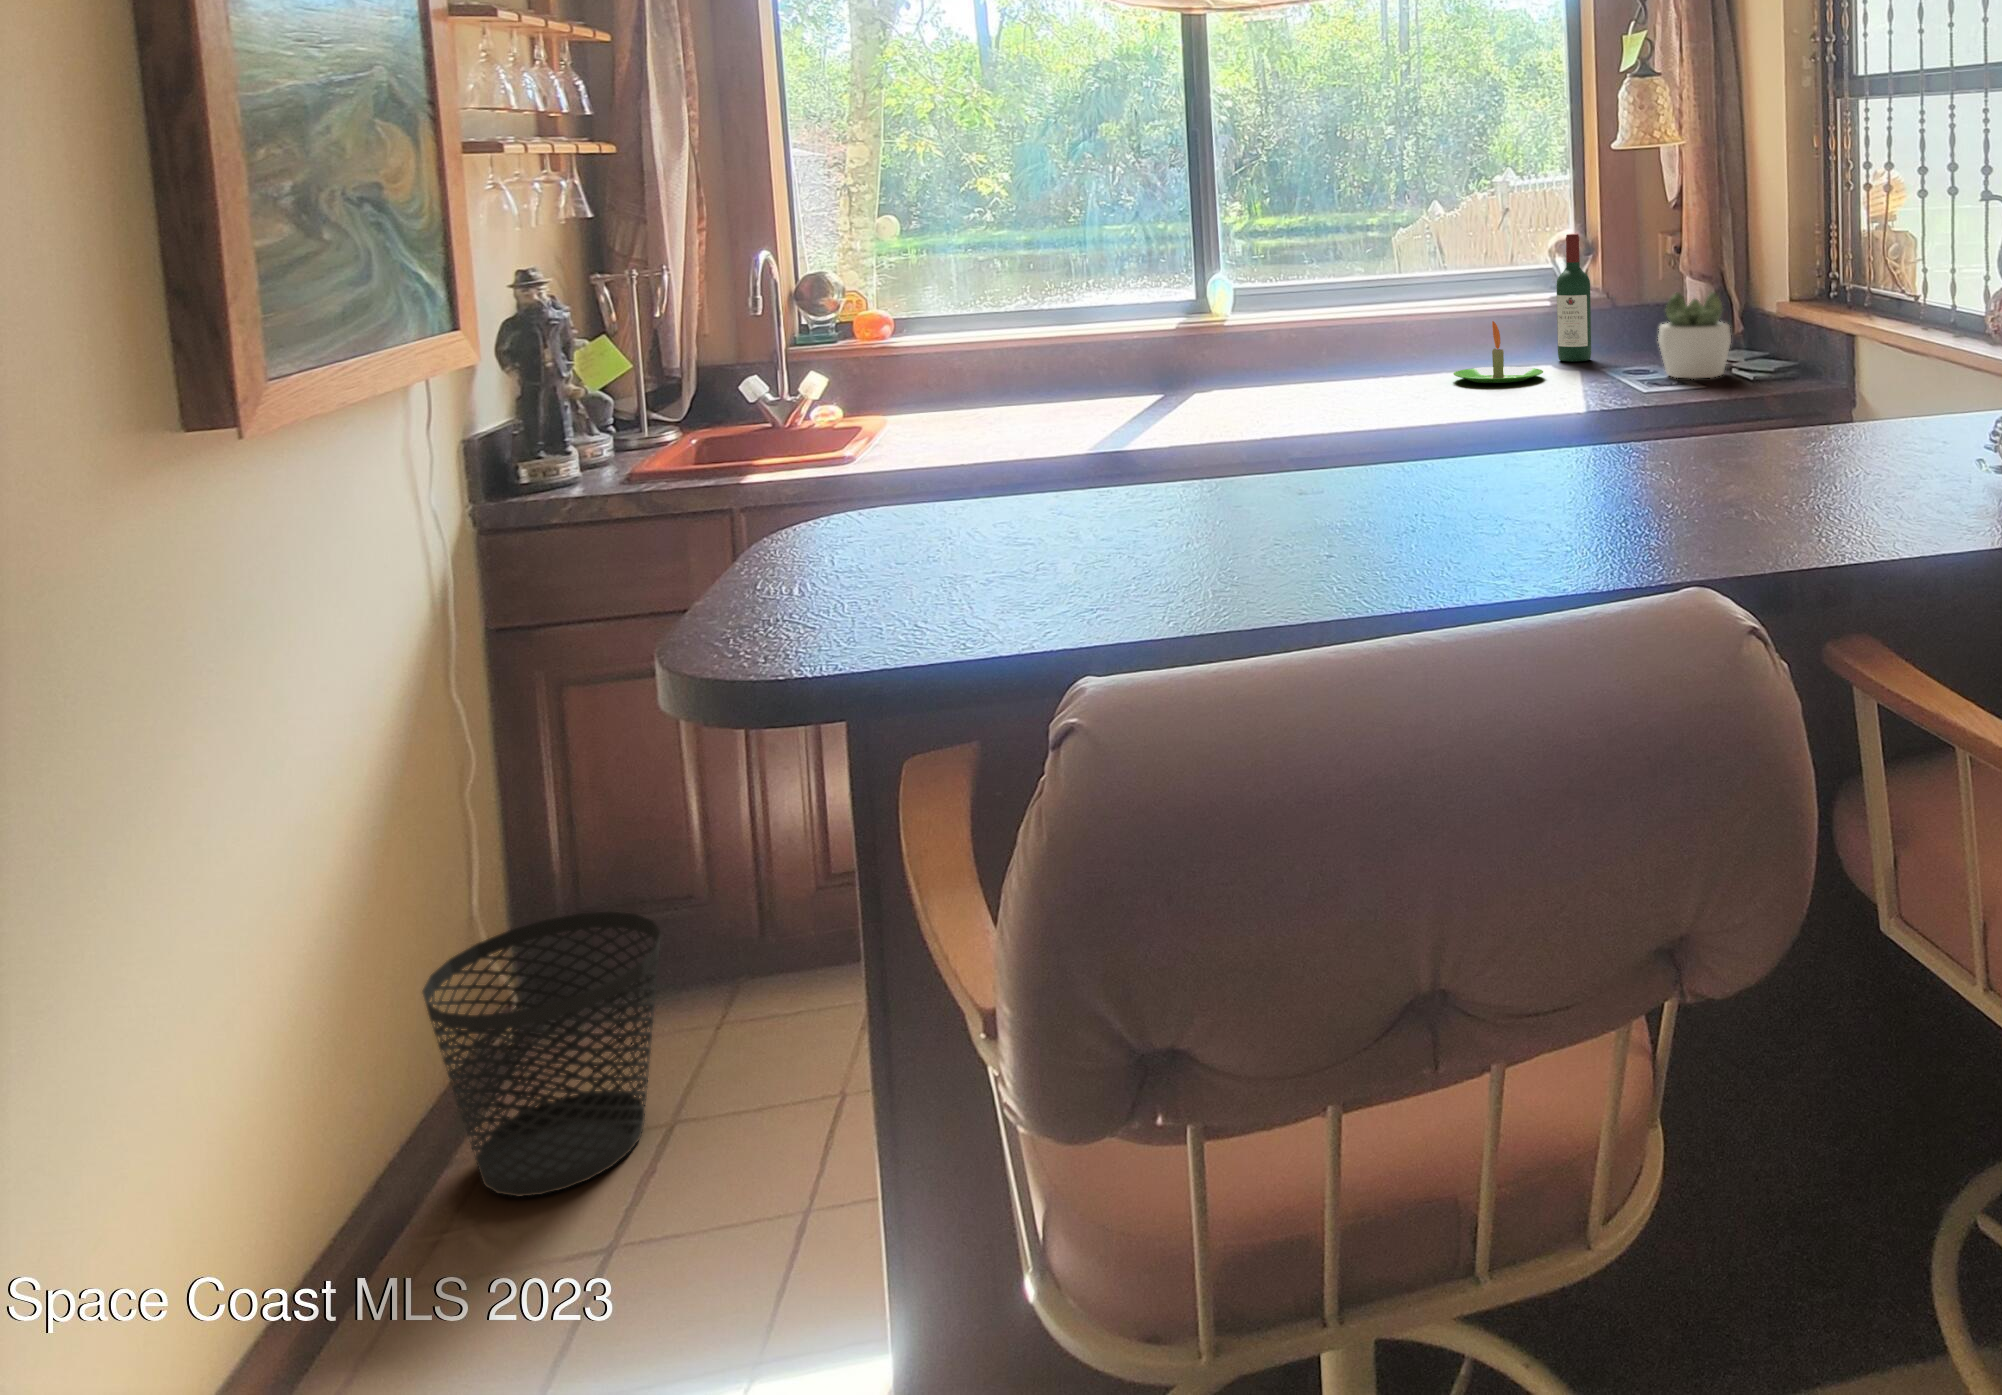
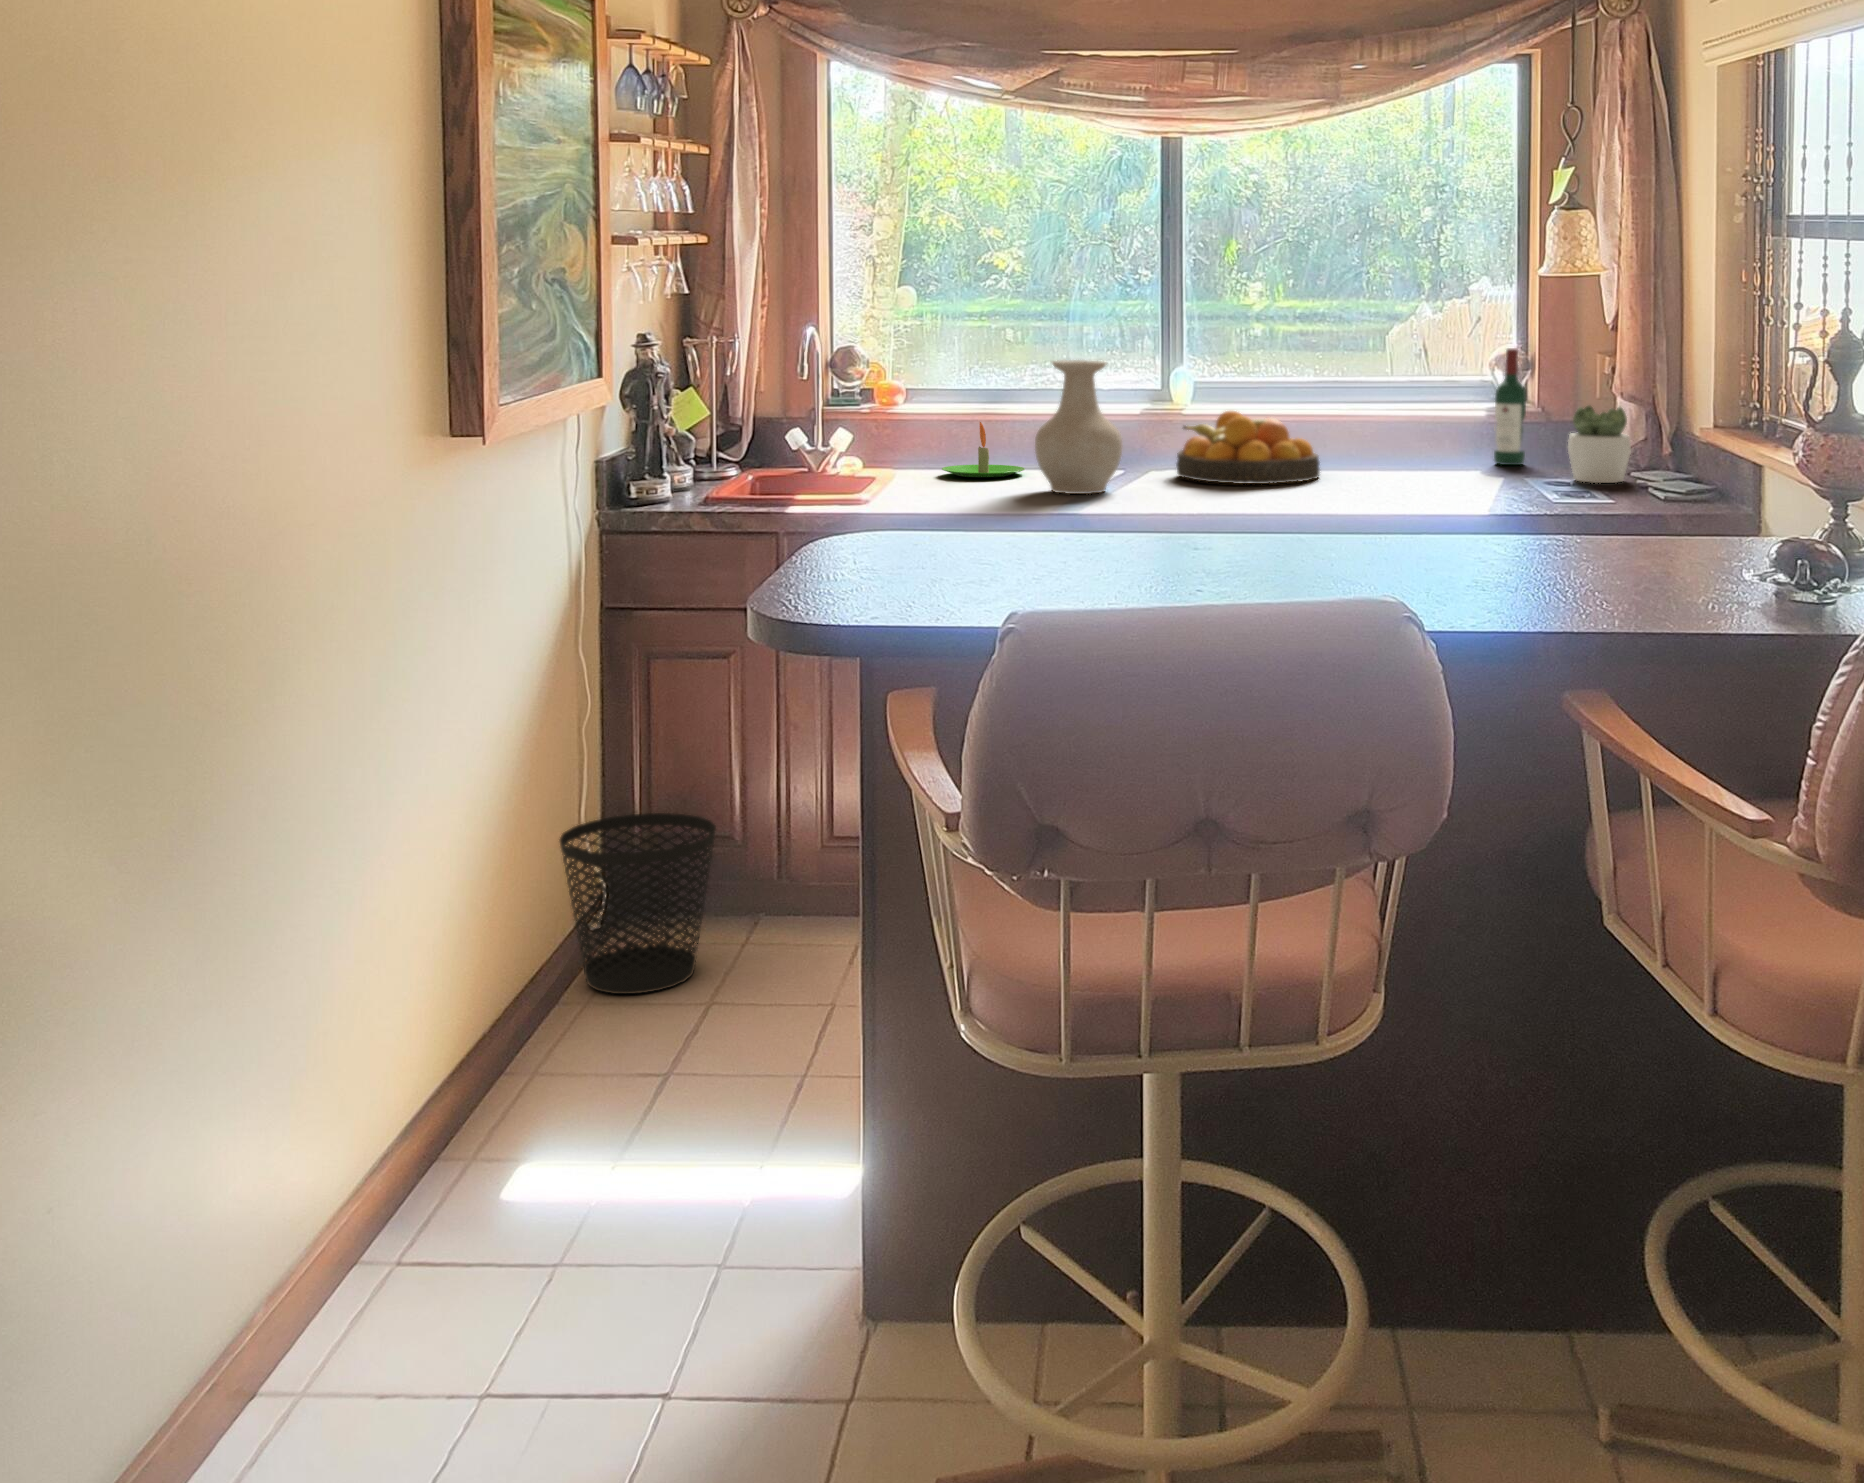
vase: none [1055,273,1162,435] -> present [1035,360,1122,494]
fruit bowl: none [1219,321,1384,407] -> present [1176,411,1320,484]
candle: present [1454,321,1543,383] -> present [942,422,1025,478]

